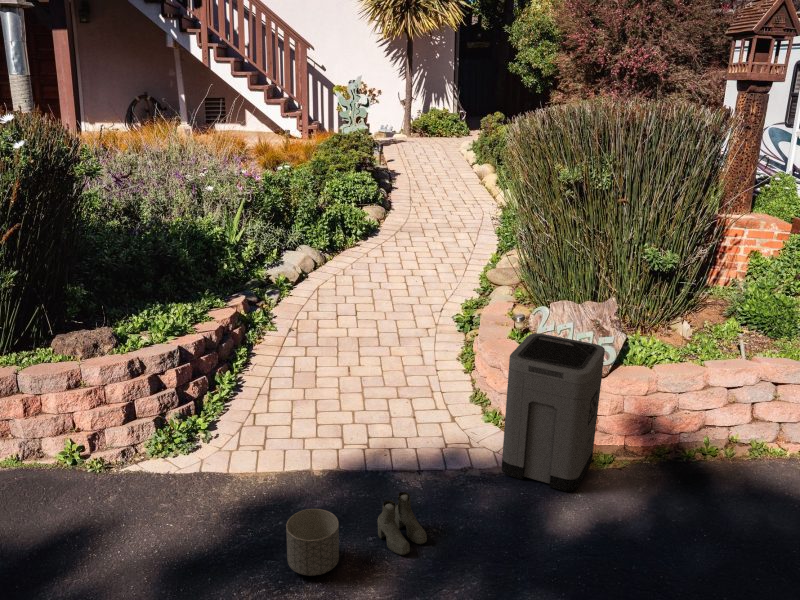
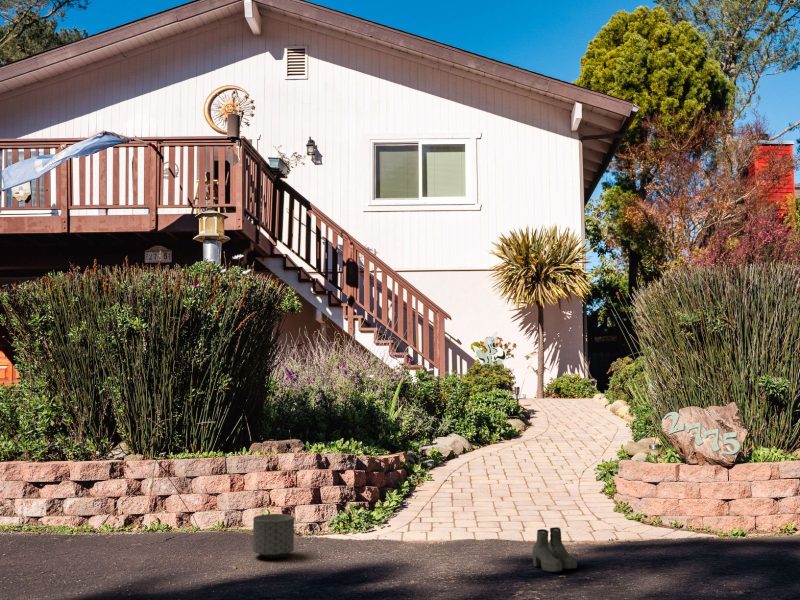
trash can: present [502,333,605,492] -> none [642,427,731,555]
planter: present [286,509,339,576] -> present [253,514,294,558]

